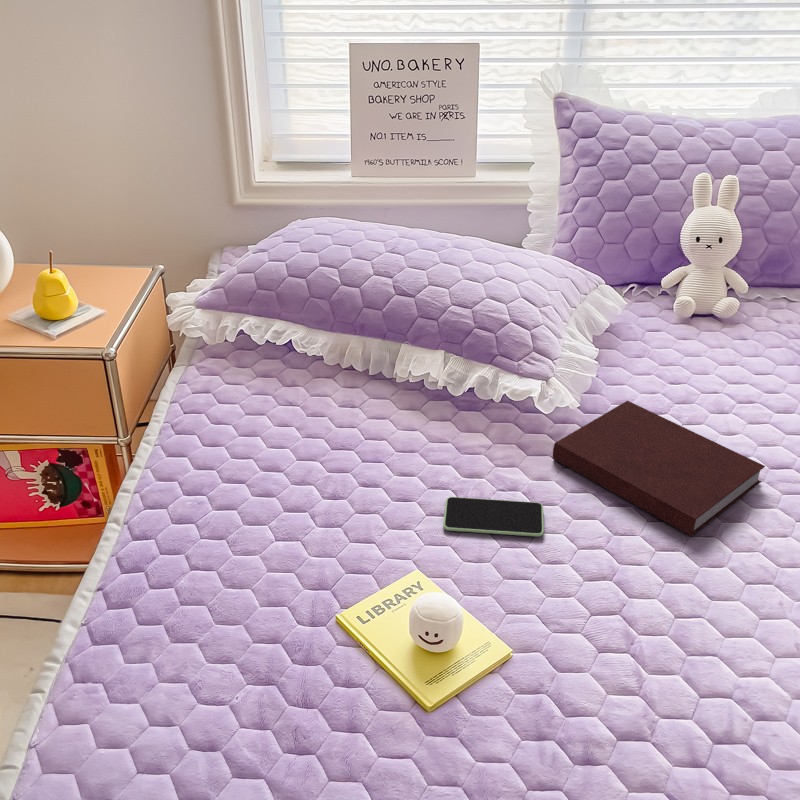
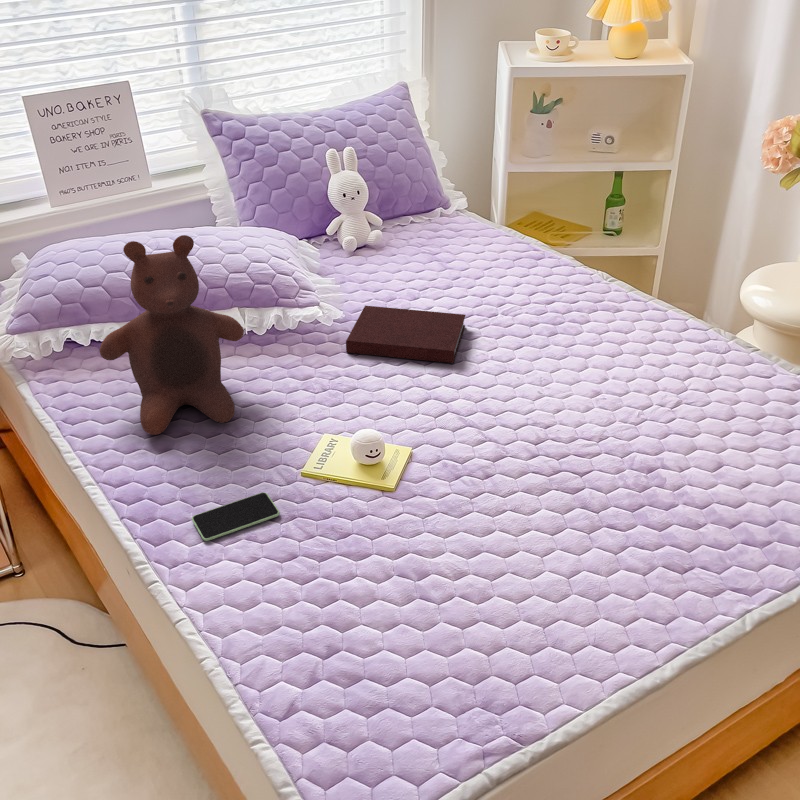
stuffed bear: none [217,230,398,498] -> present [100,235,244,435]
smartphone: present [443,497,544,537] -> present [192,492,280,541]

